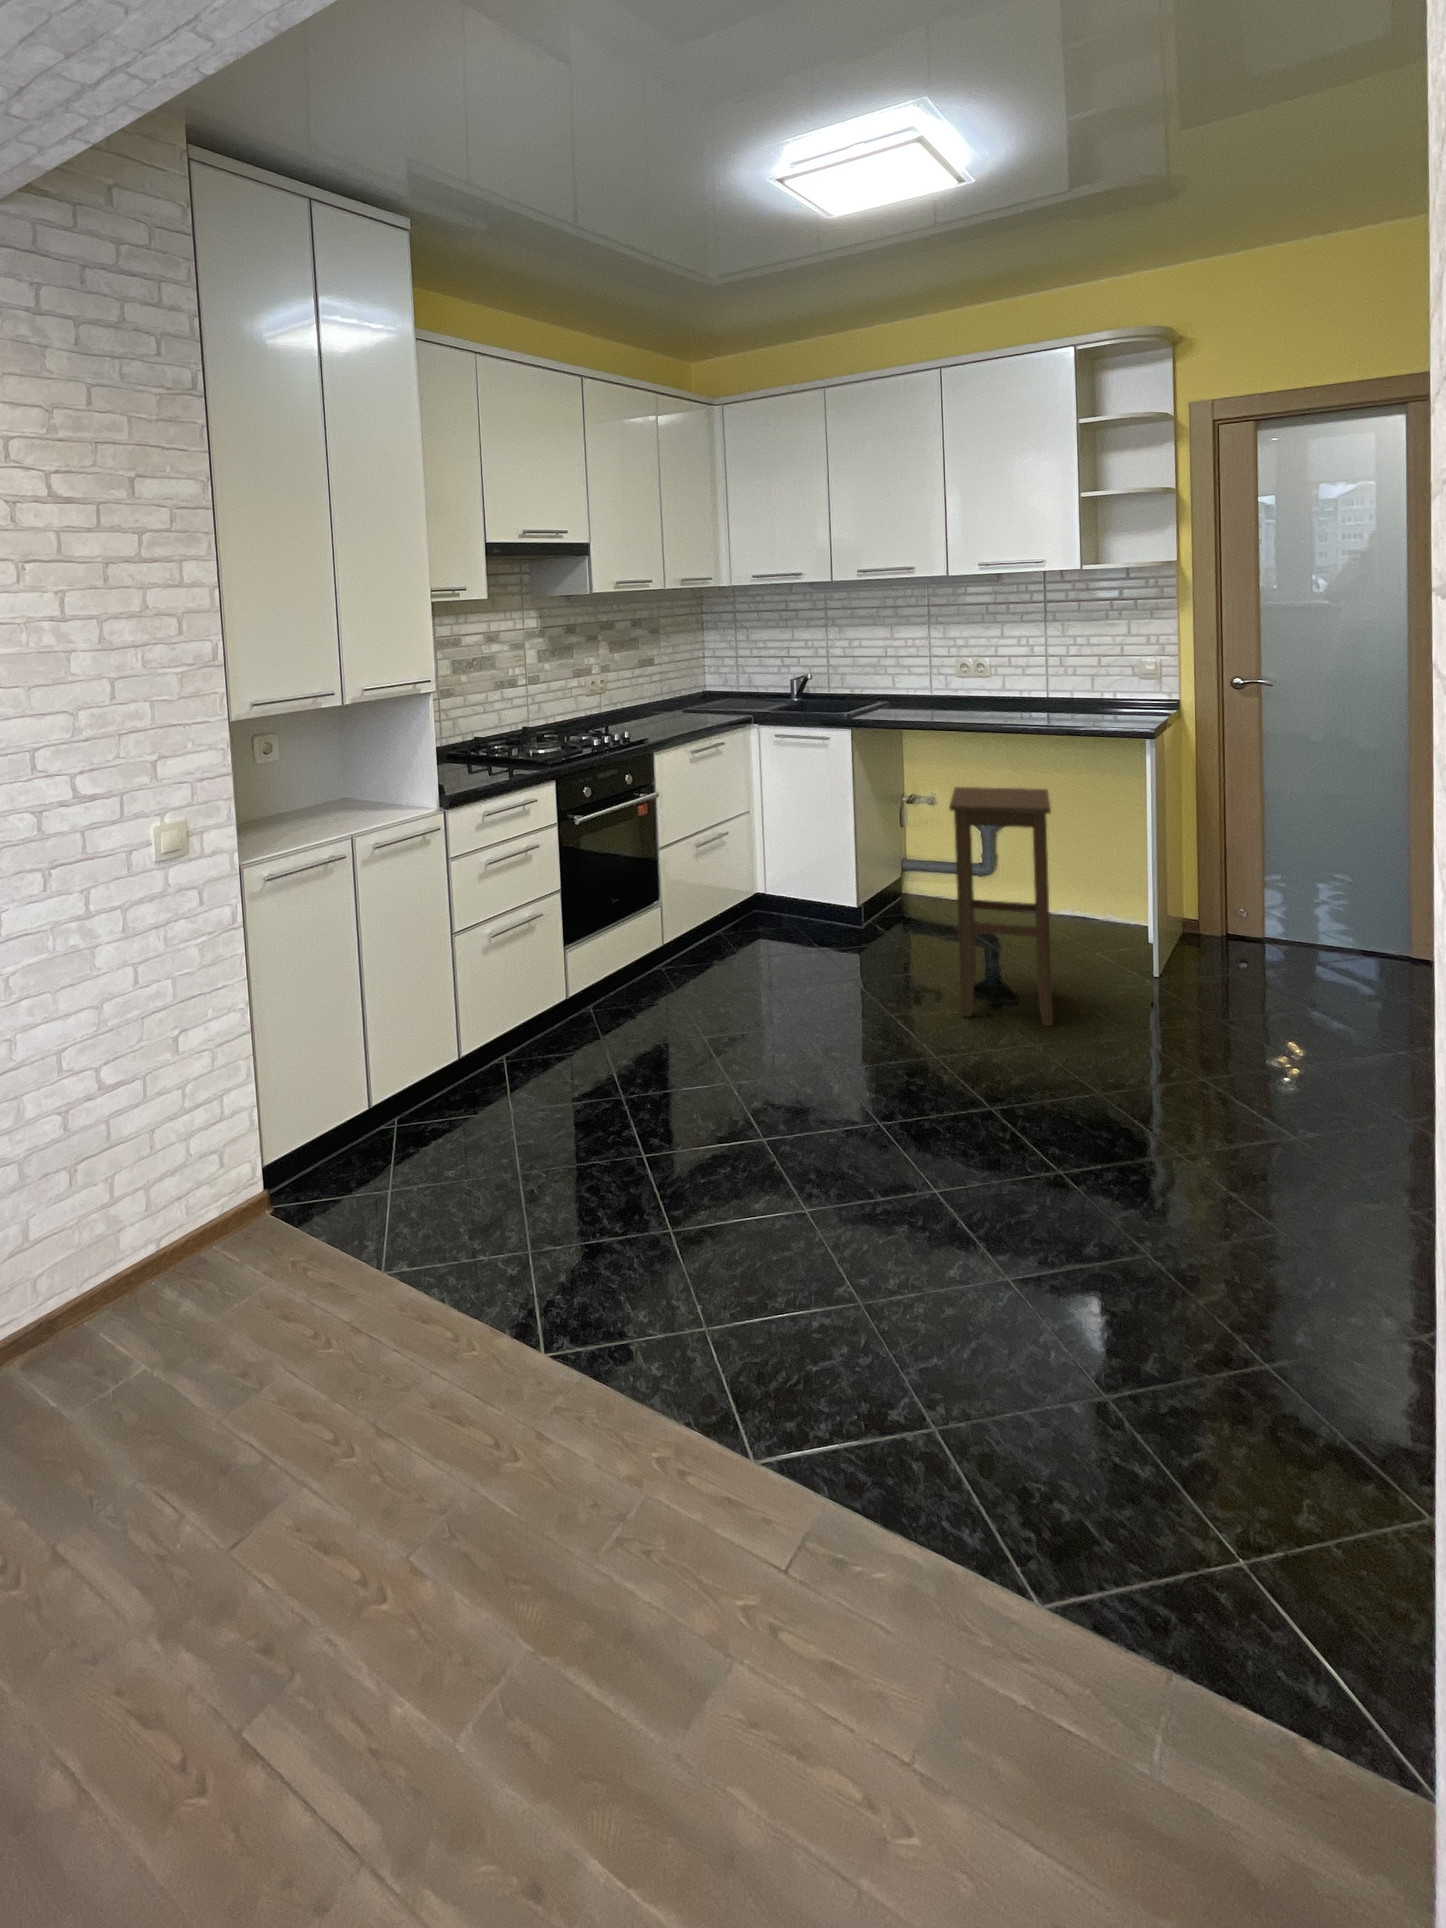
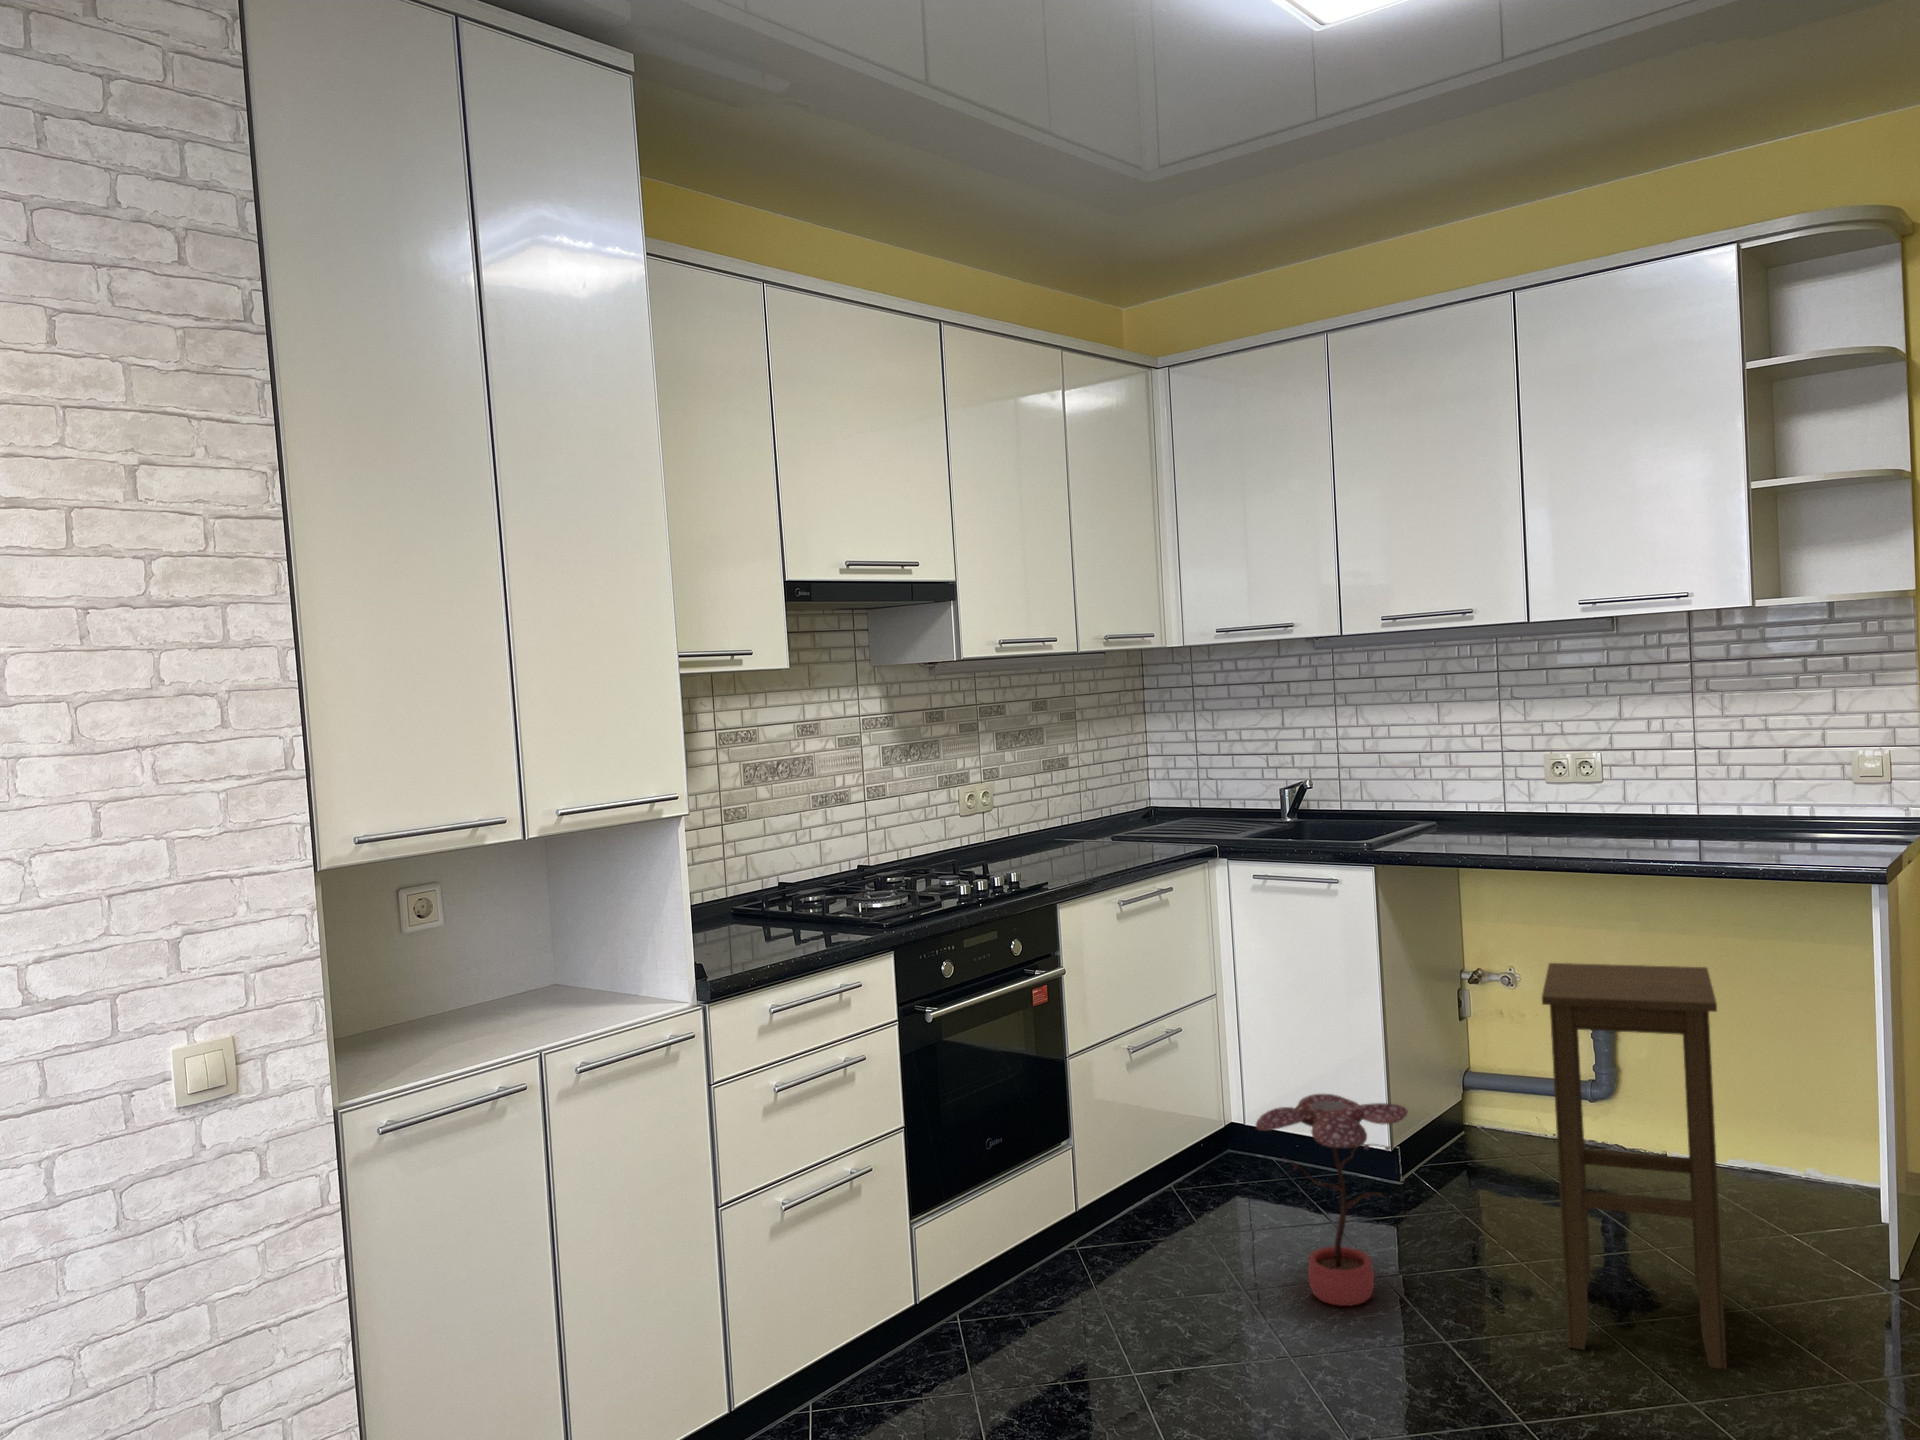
potted plant: none [776,869,869,997] -> present [1255,1094,1408,1306]

